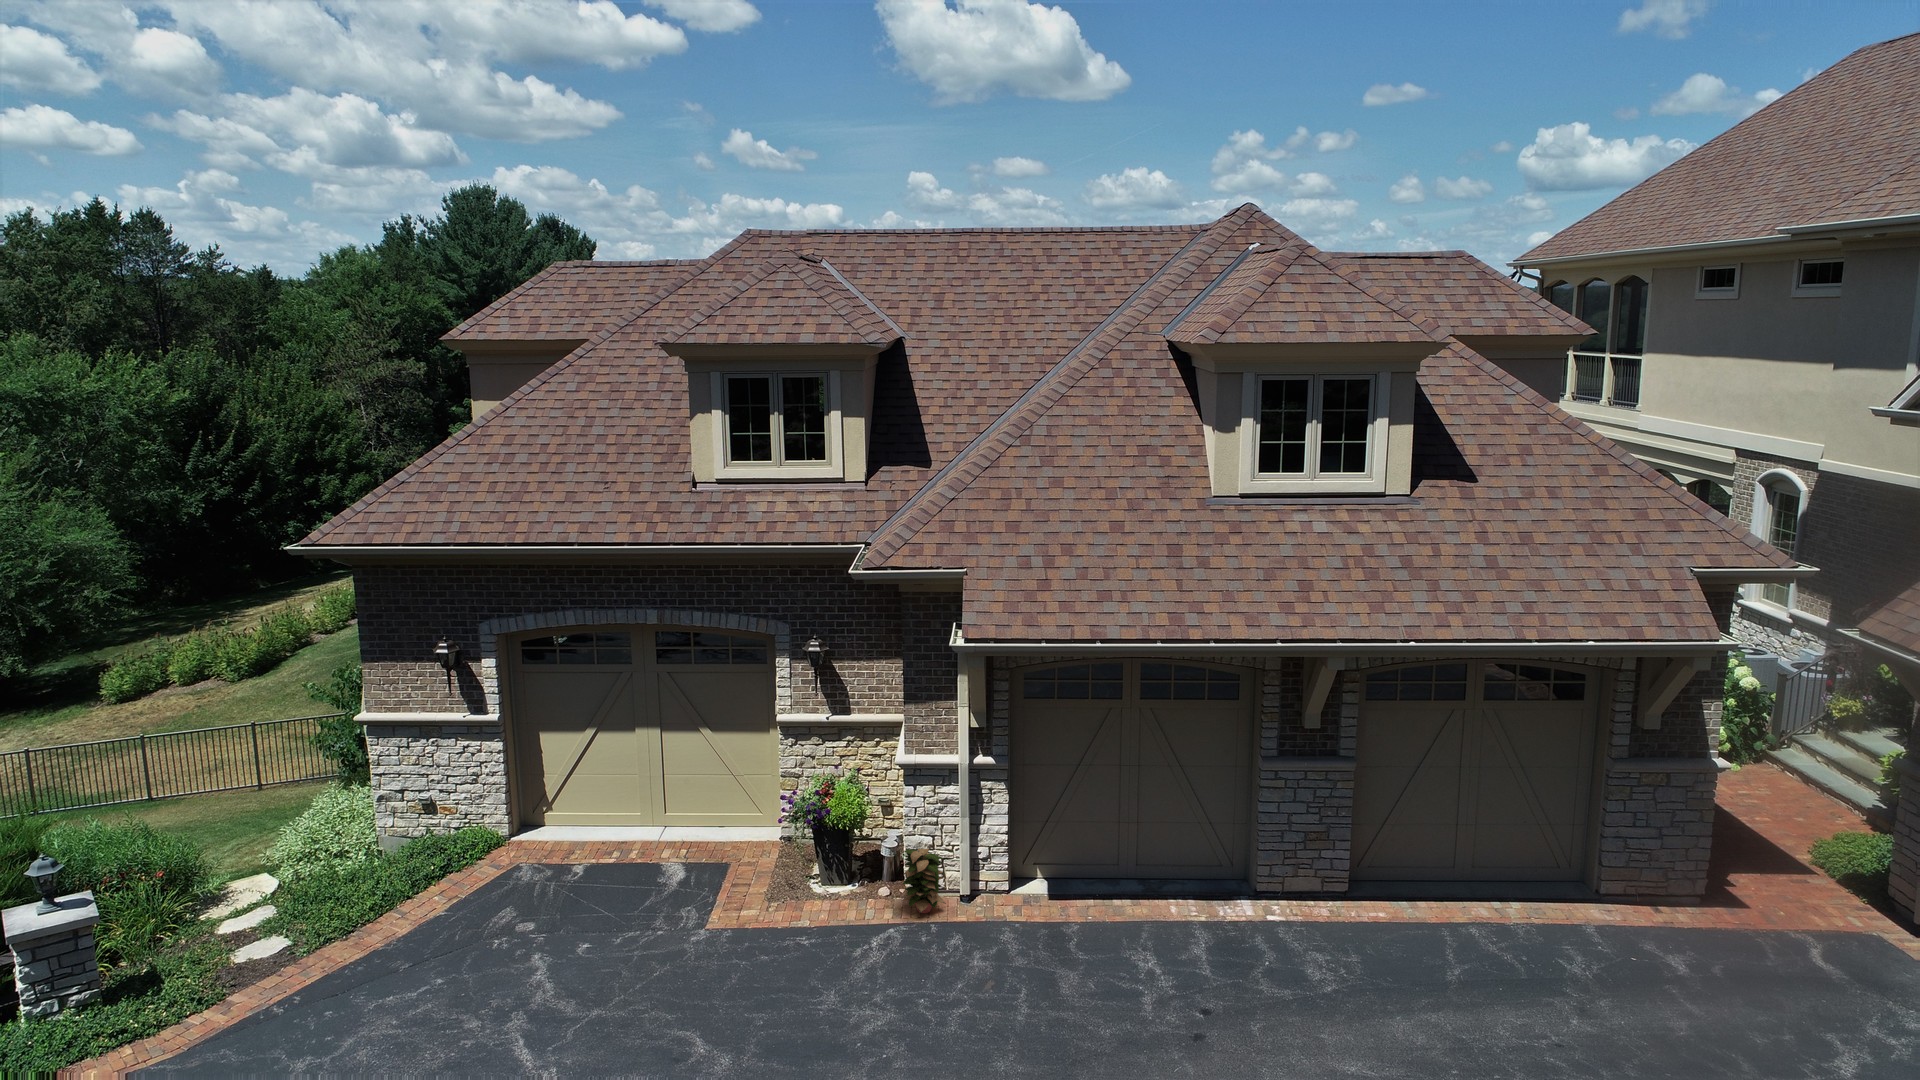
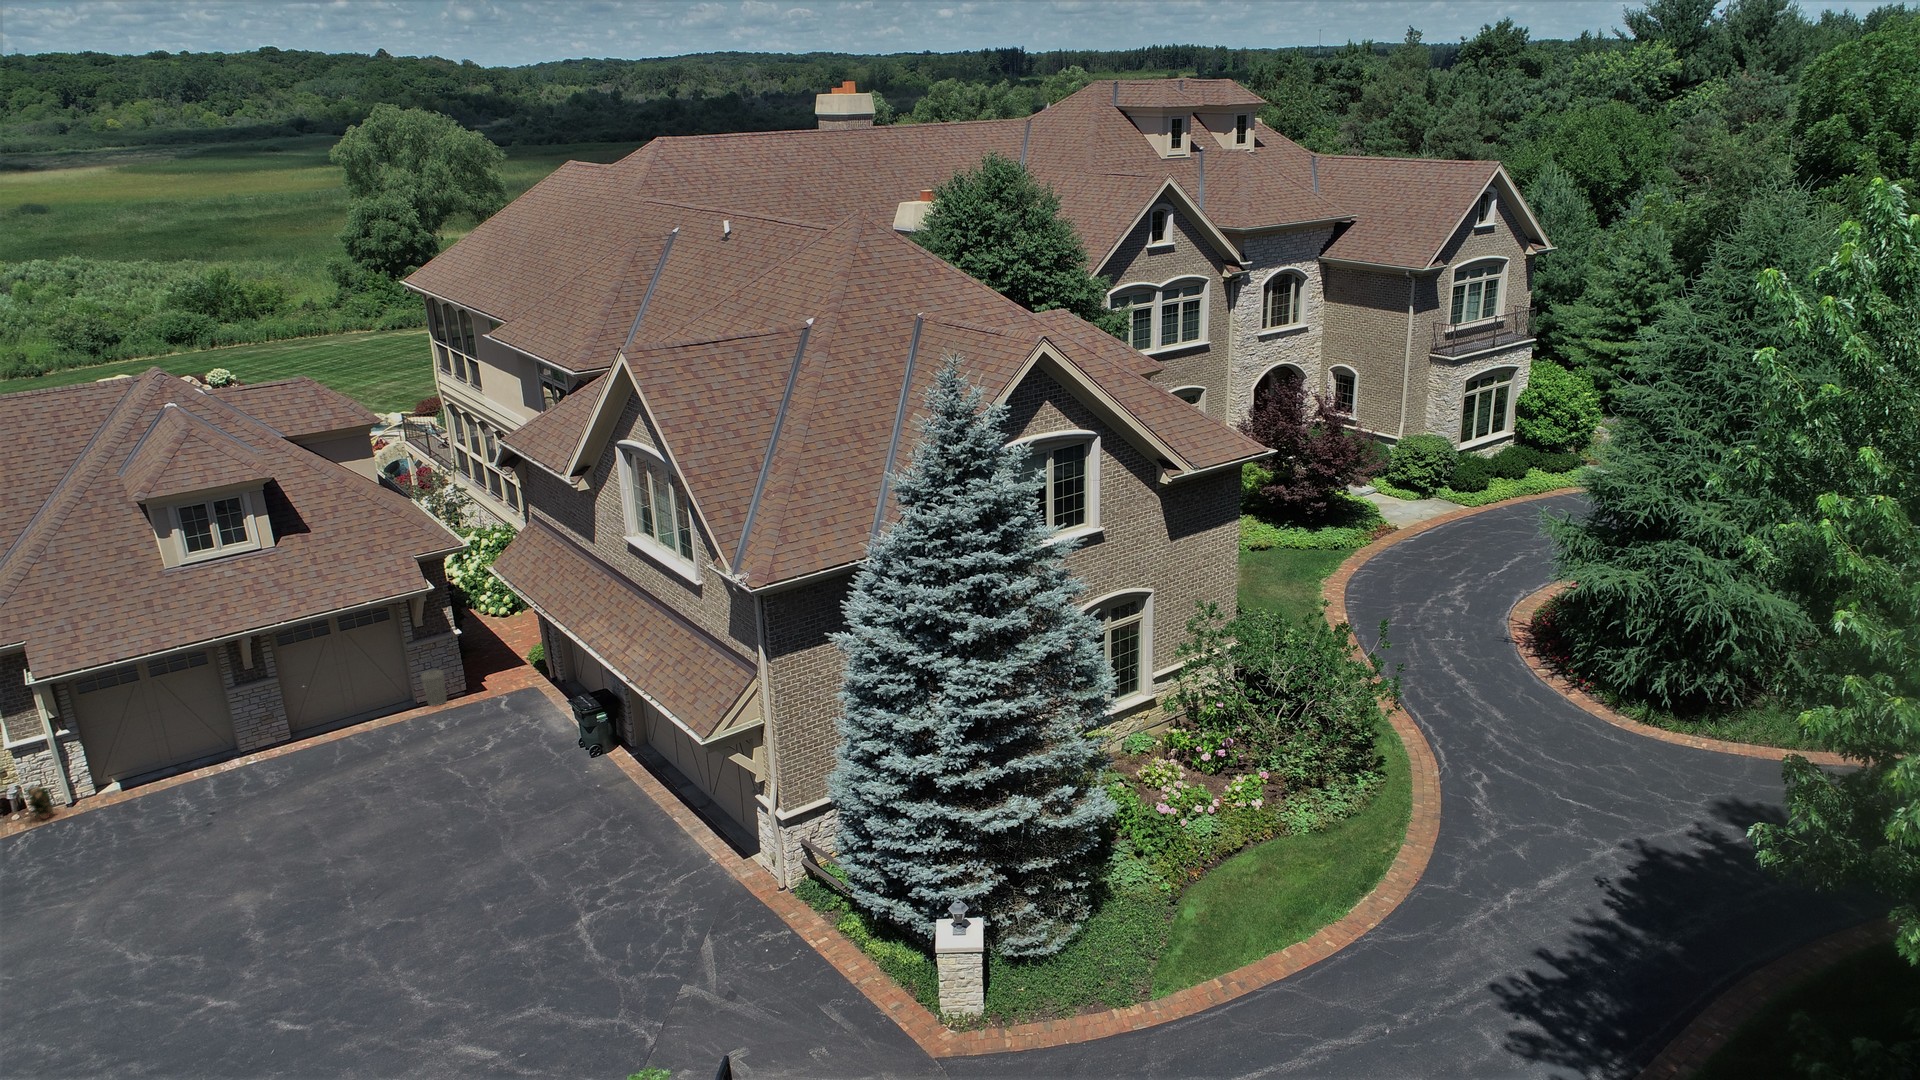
trash can: none [1651,834,1710,922] -> present [421,670,447,706]

